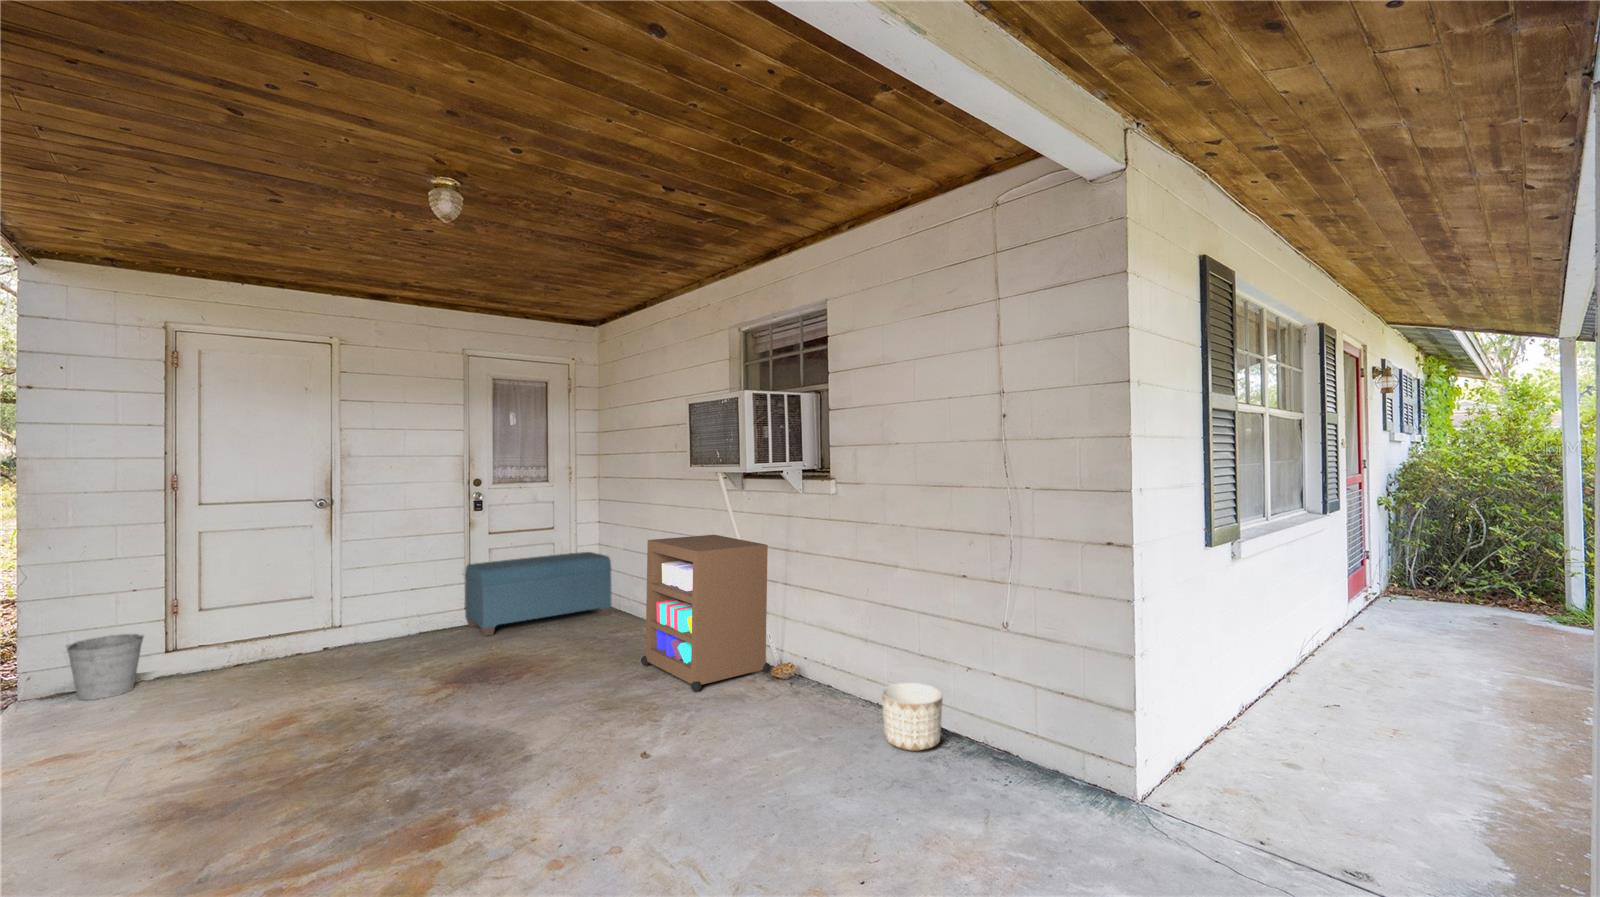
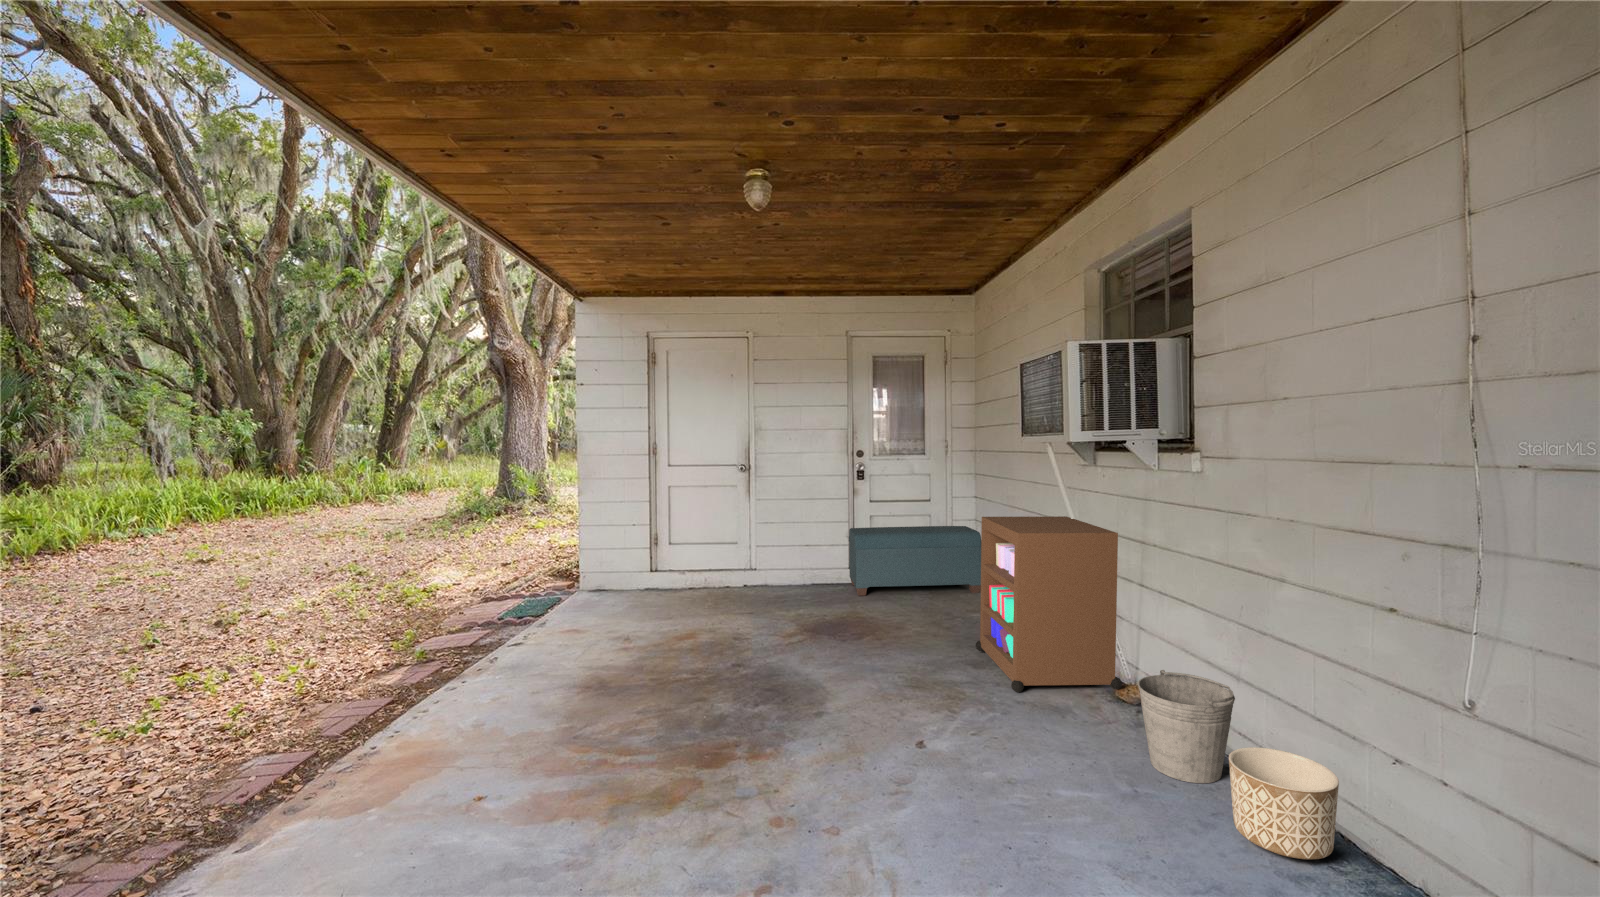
bucket: present [66,634,144,700] -> present [1138,670,1235,783]

